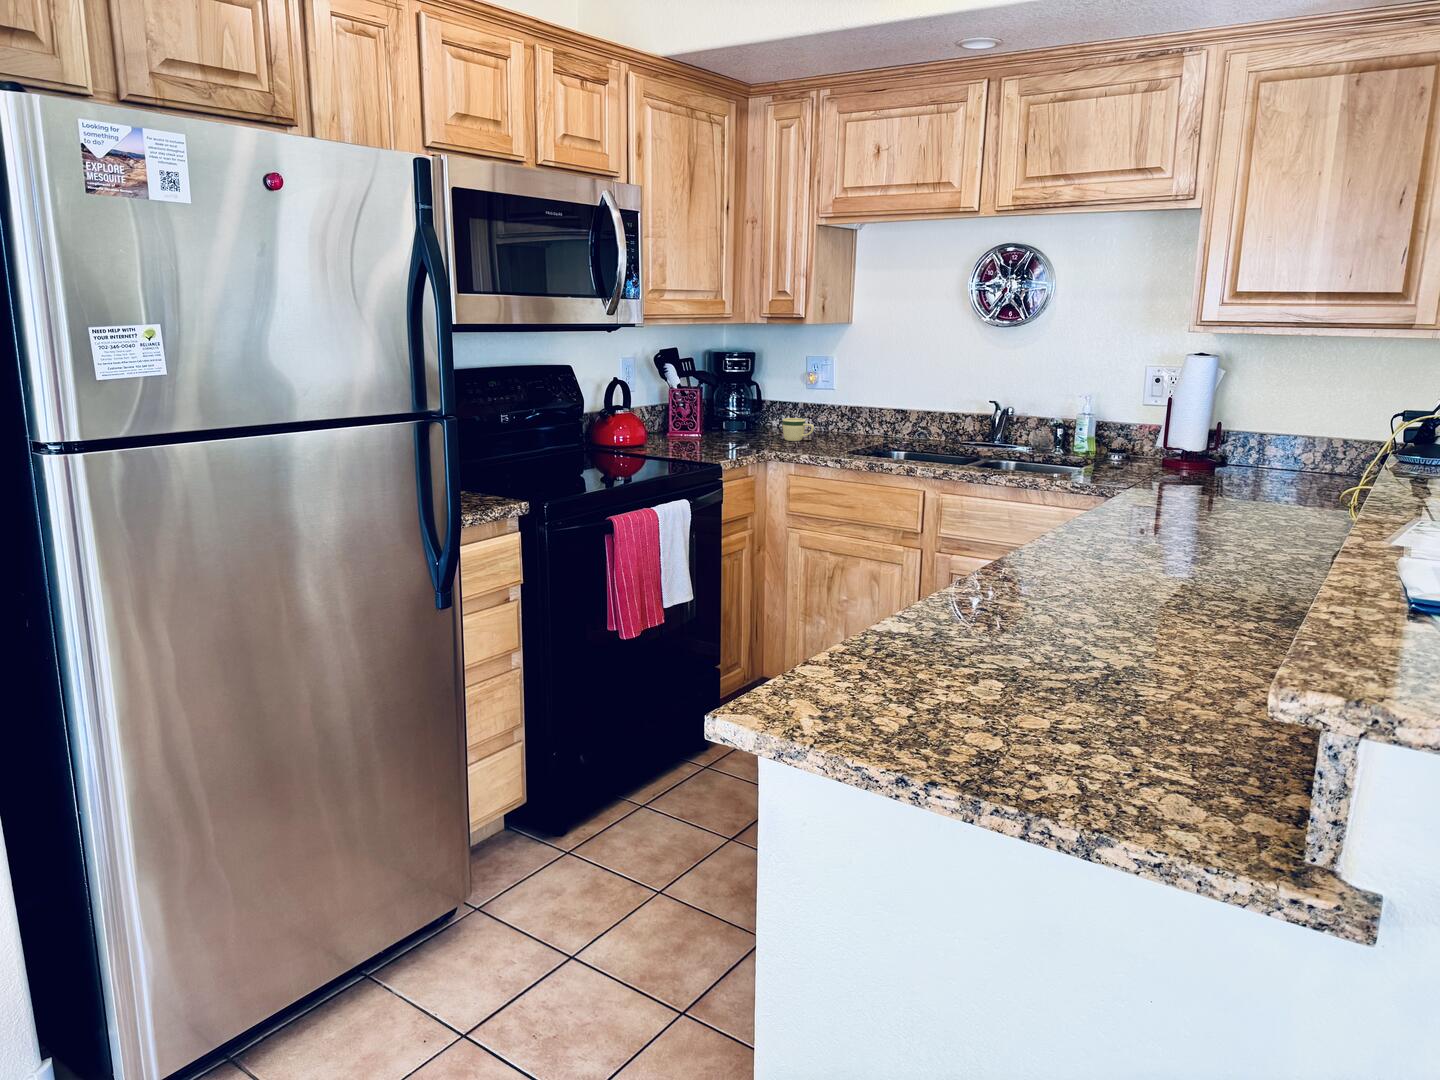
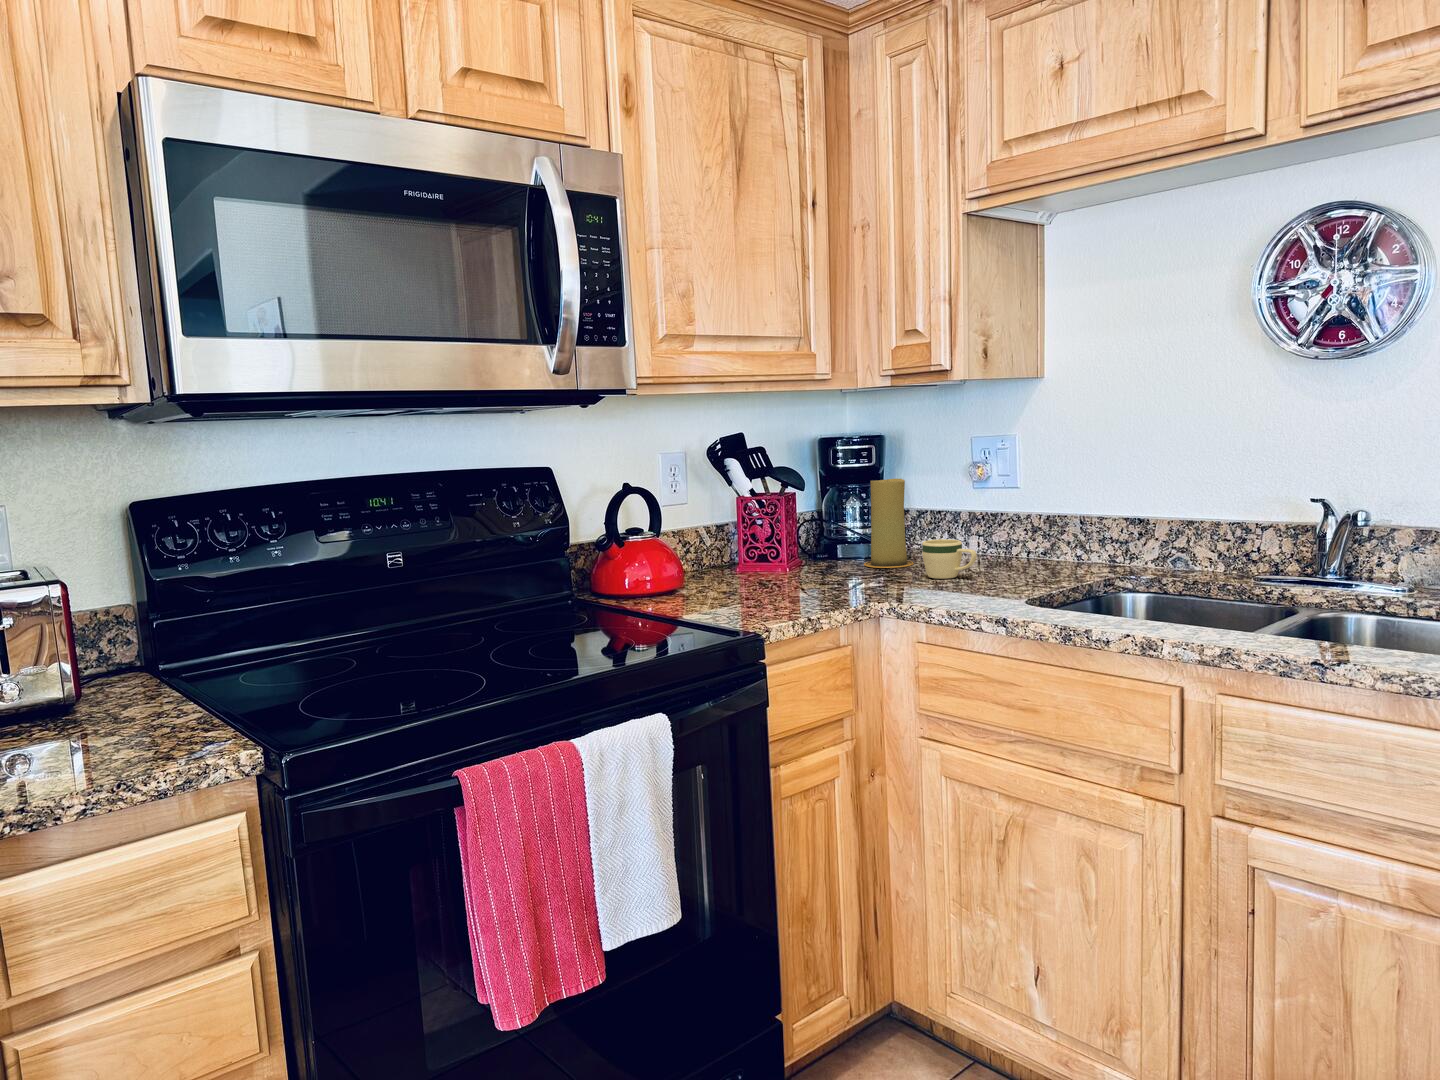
candle: none [741,380,771,435] -> present [864,479,913,568]

